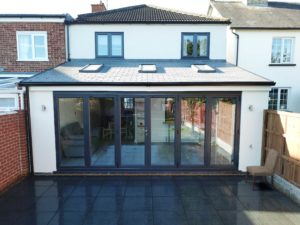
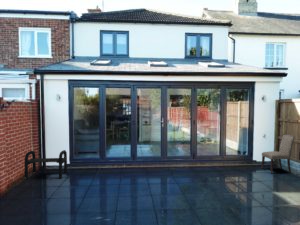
bench: none [10,160,53,189] -> present [24,150,67,180]

